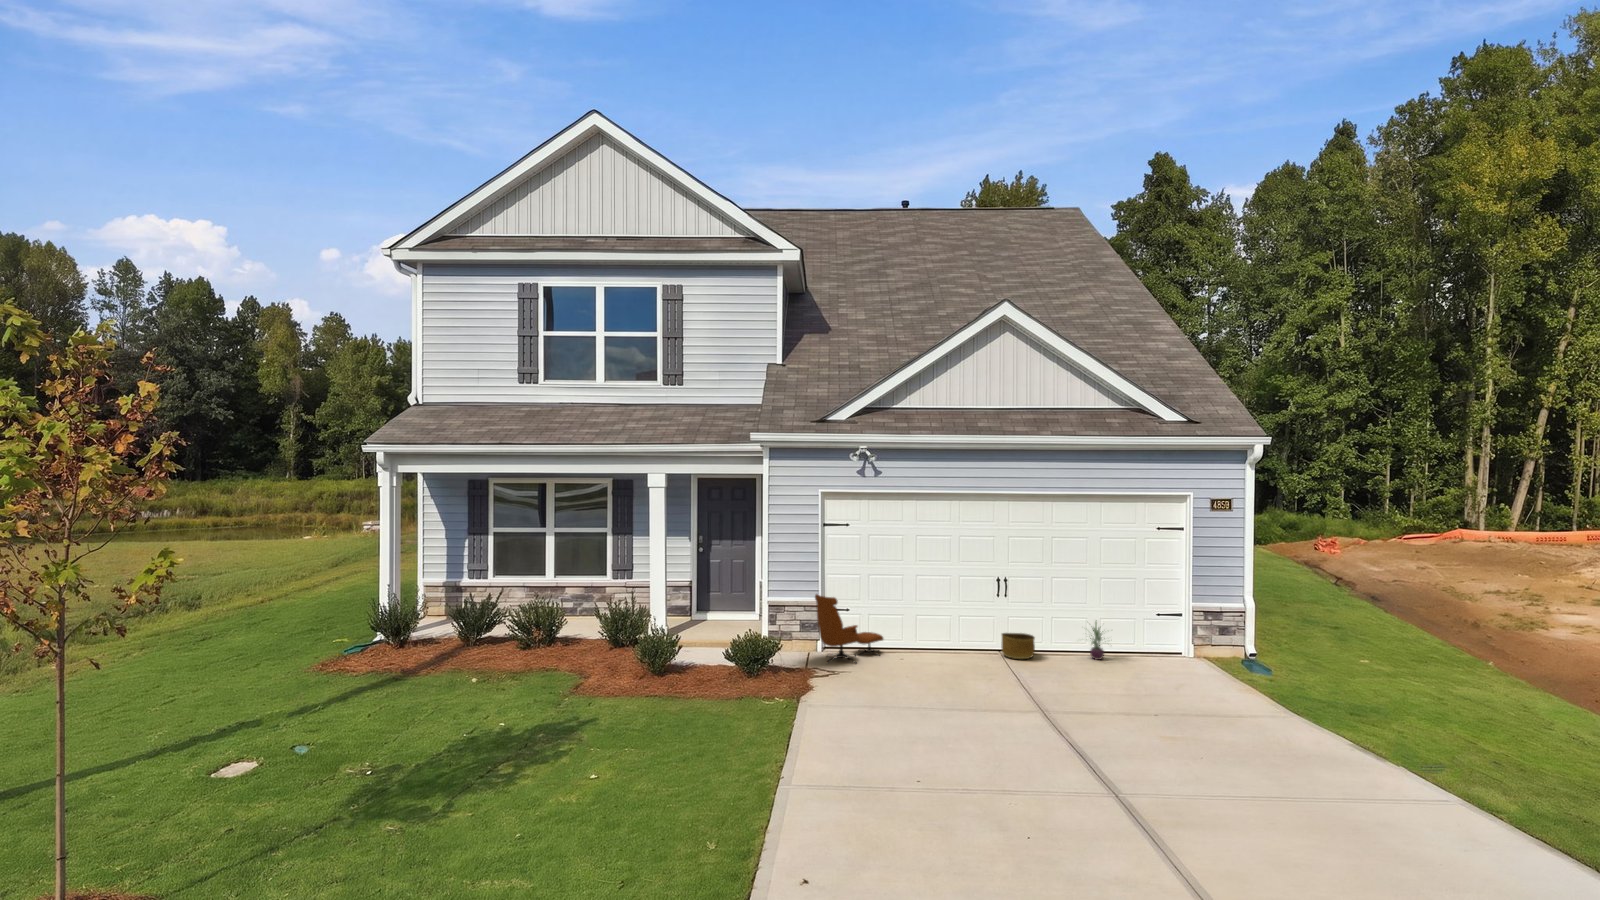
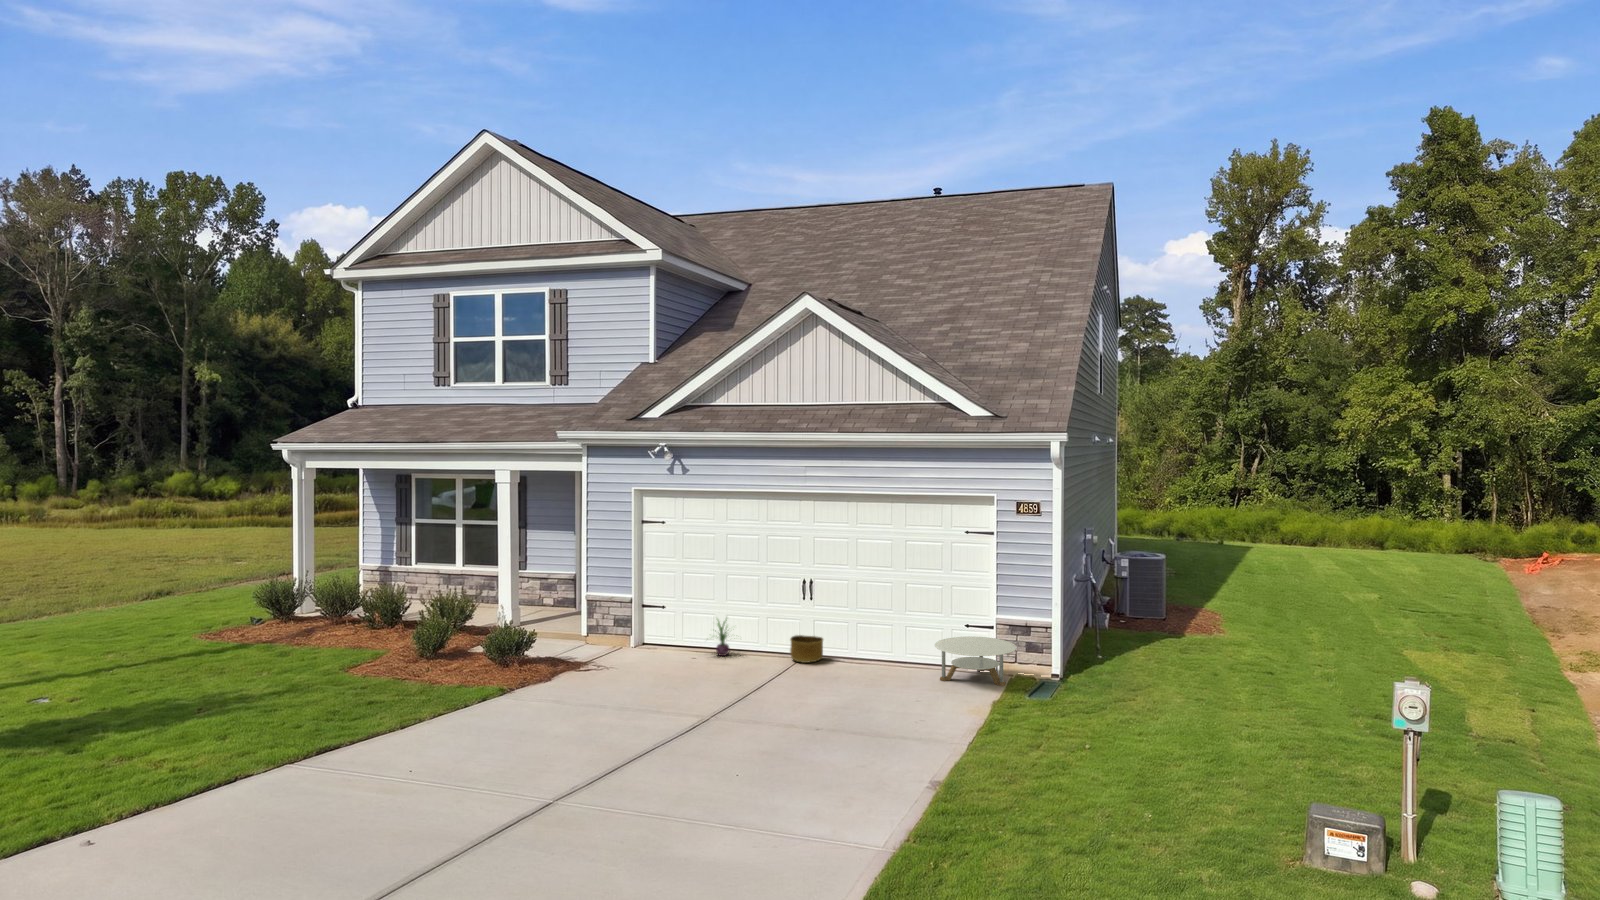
lounge chair: present [815,594,883,662] -> none [606,588,687,657]
decorative plant: present [1090,622,1104,660] -> present [716,619,729,656]
round table: none [1156,625,1239,669] -> present [935,637,1016,686]

